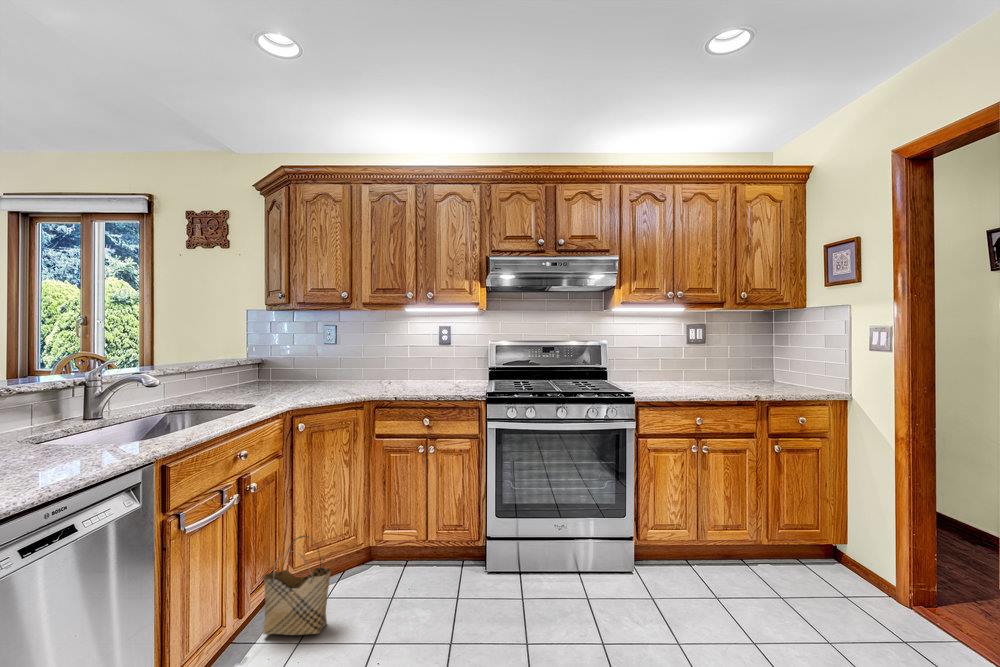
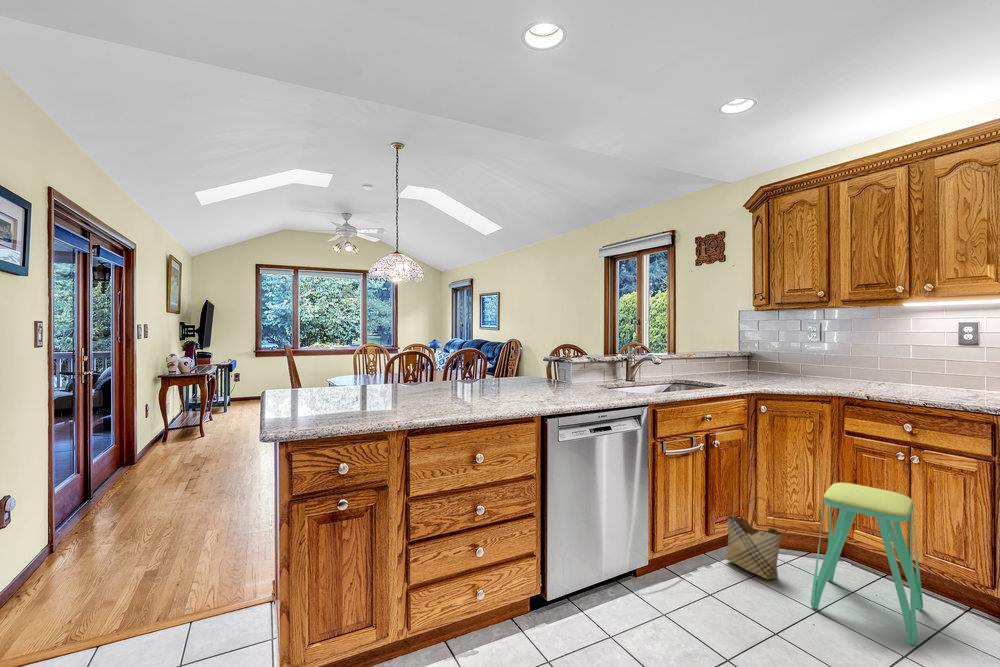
stool: none [368,486,455,642] -> present [811,483,923,645]

